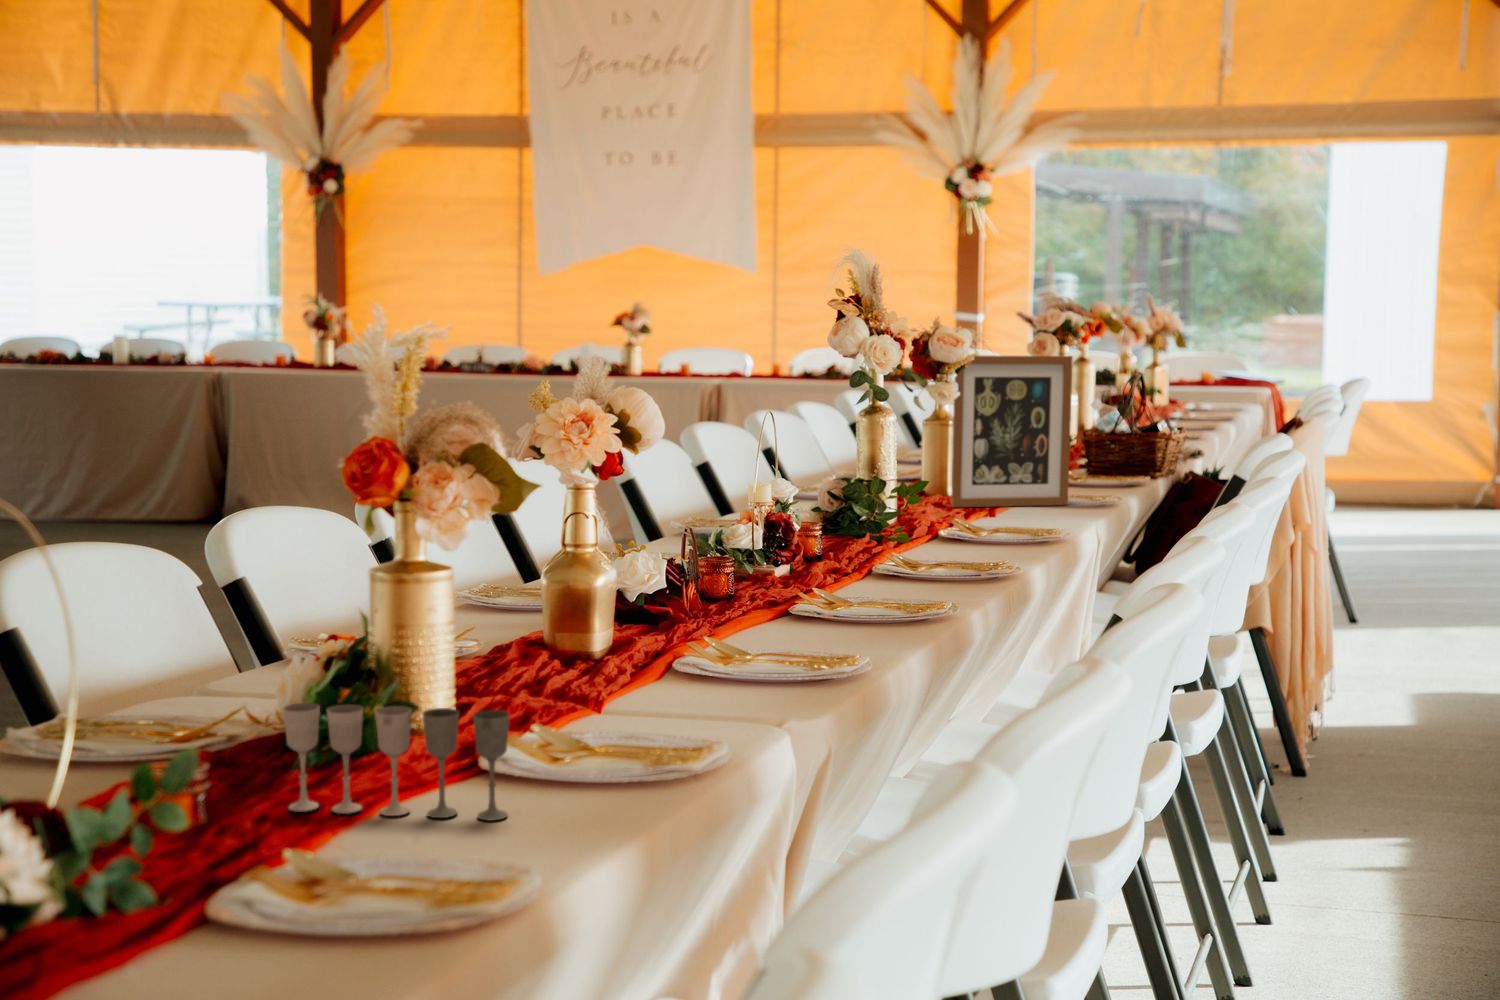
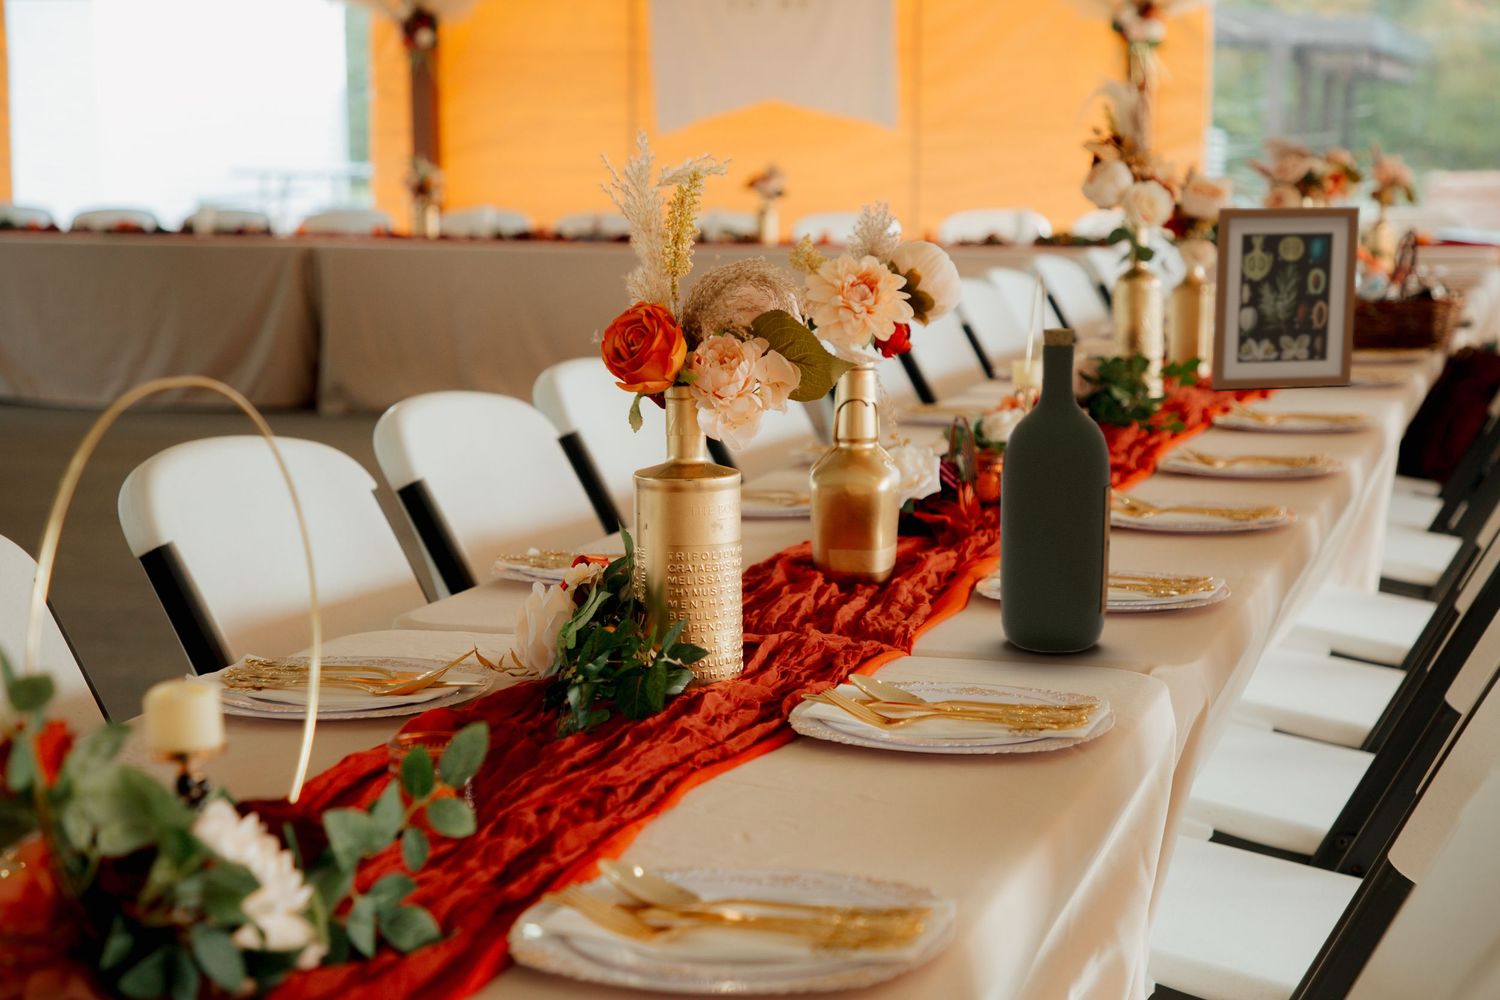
wine bottle: none [667,460,752,712] -> present [1000,328,1112,653]
wine glass: present [283,703,510,821] -> none [564,655,869,812]

